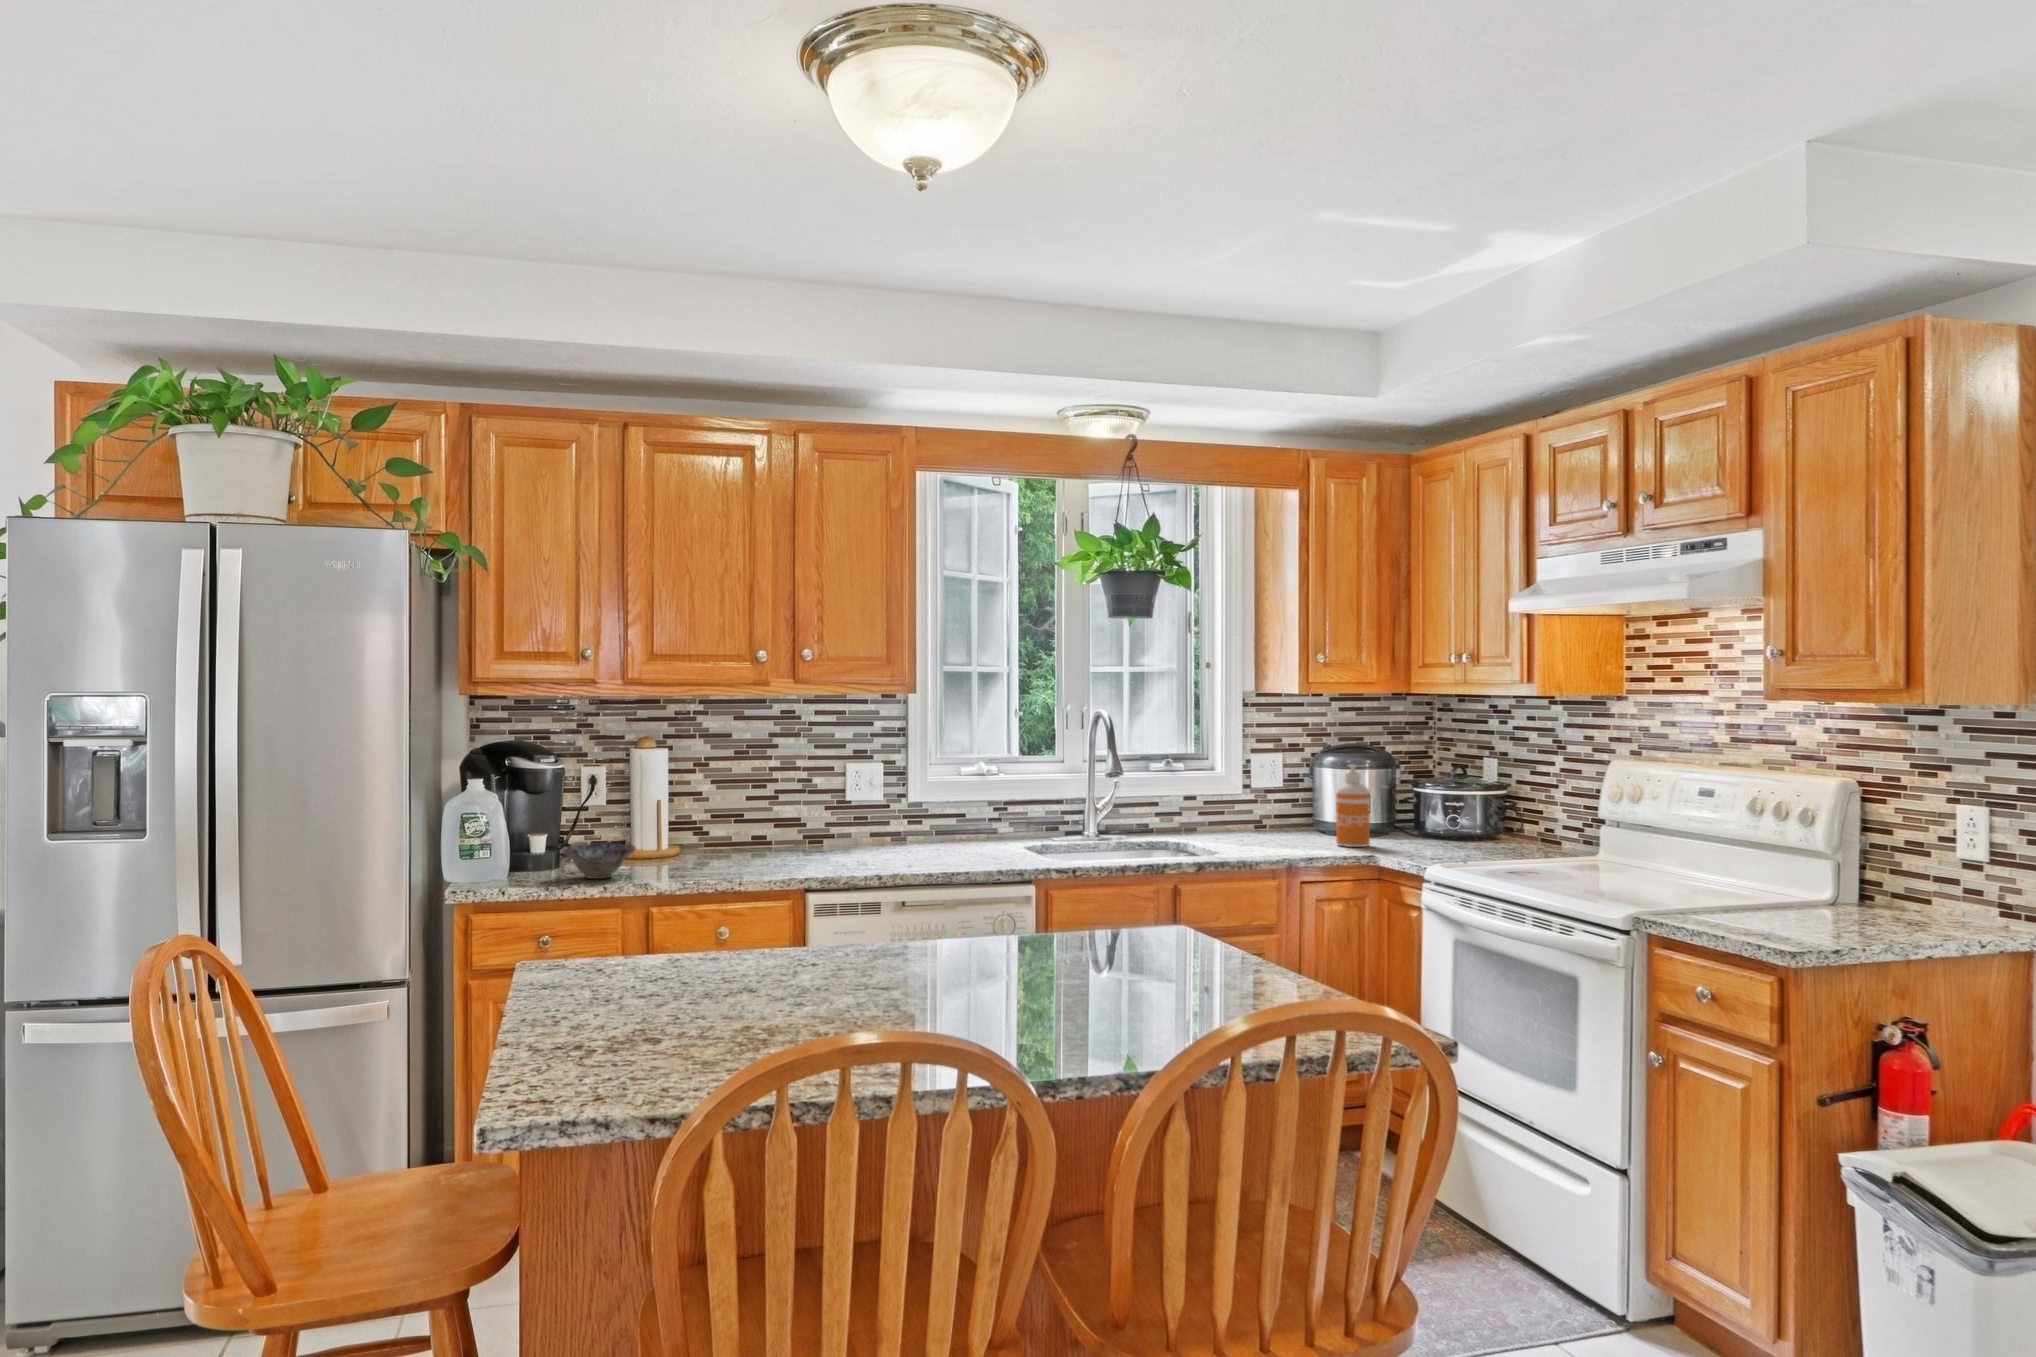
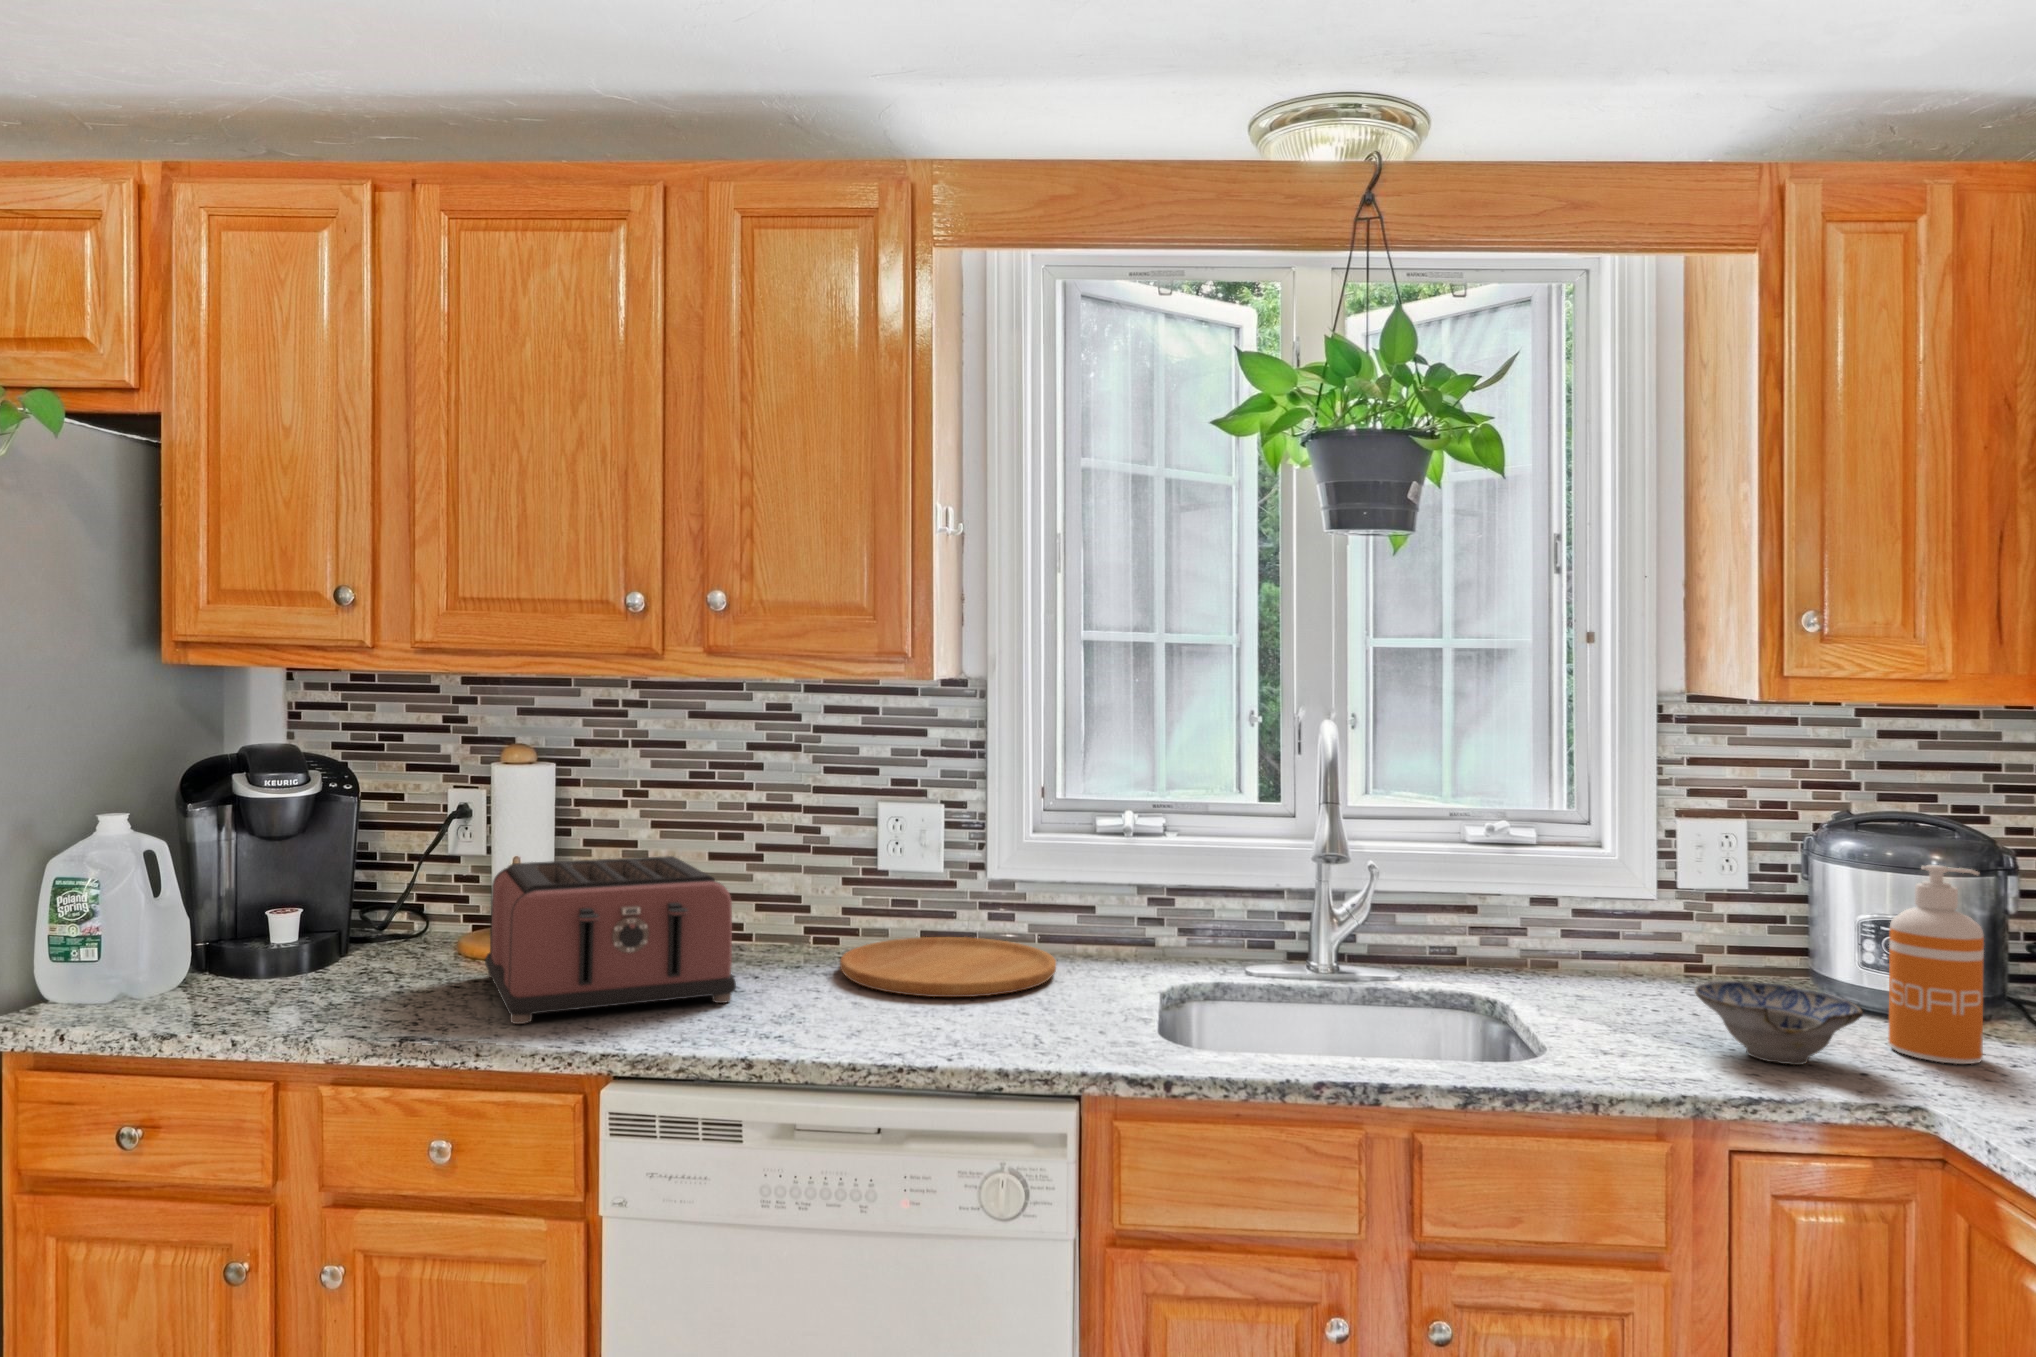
toaster: none [666,796,824,875] -> present [485,856,736,1024]
cutting board: none [849,837,965,857] -> present [840,937,1056,997]
ceramic bowl: present [562,843,636,879] -> present [1695,981,1863,1065]

